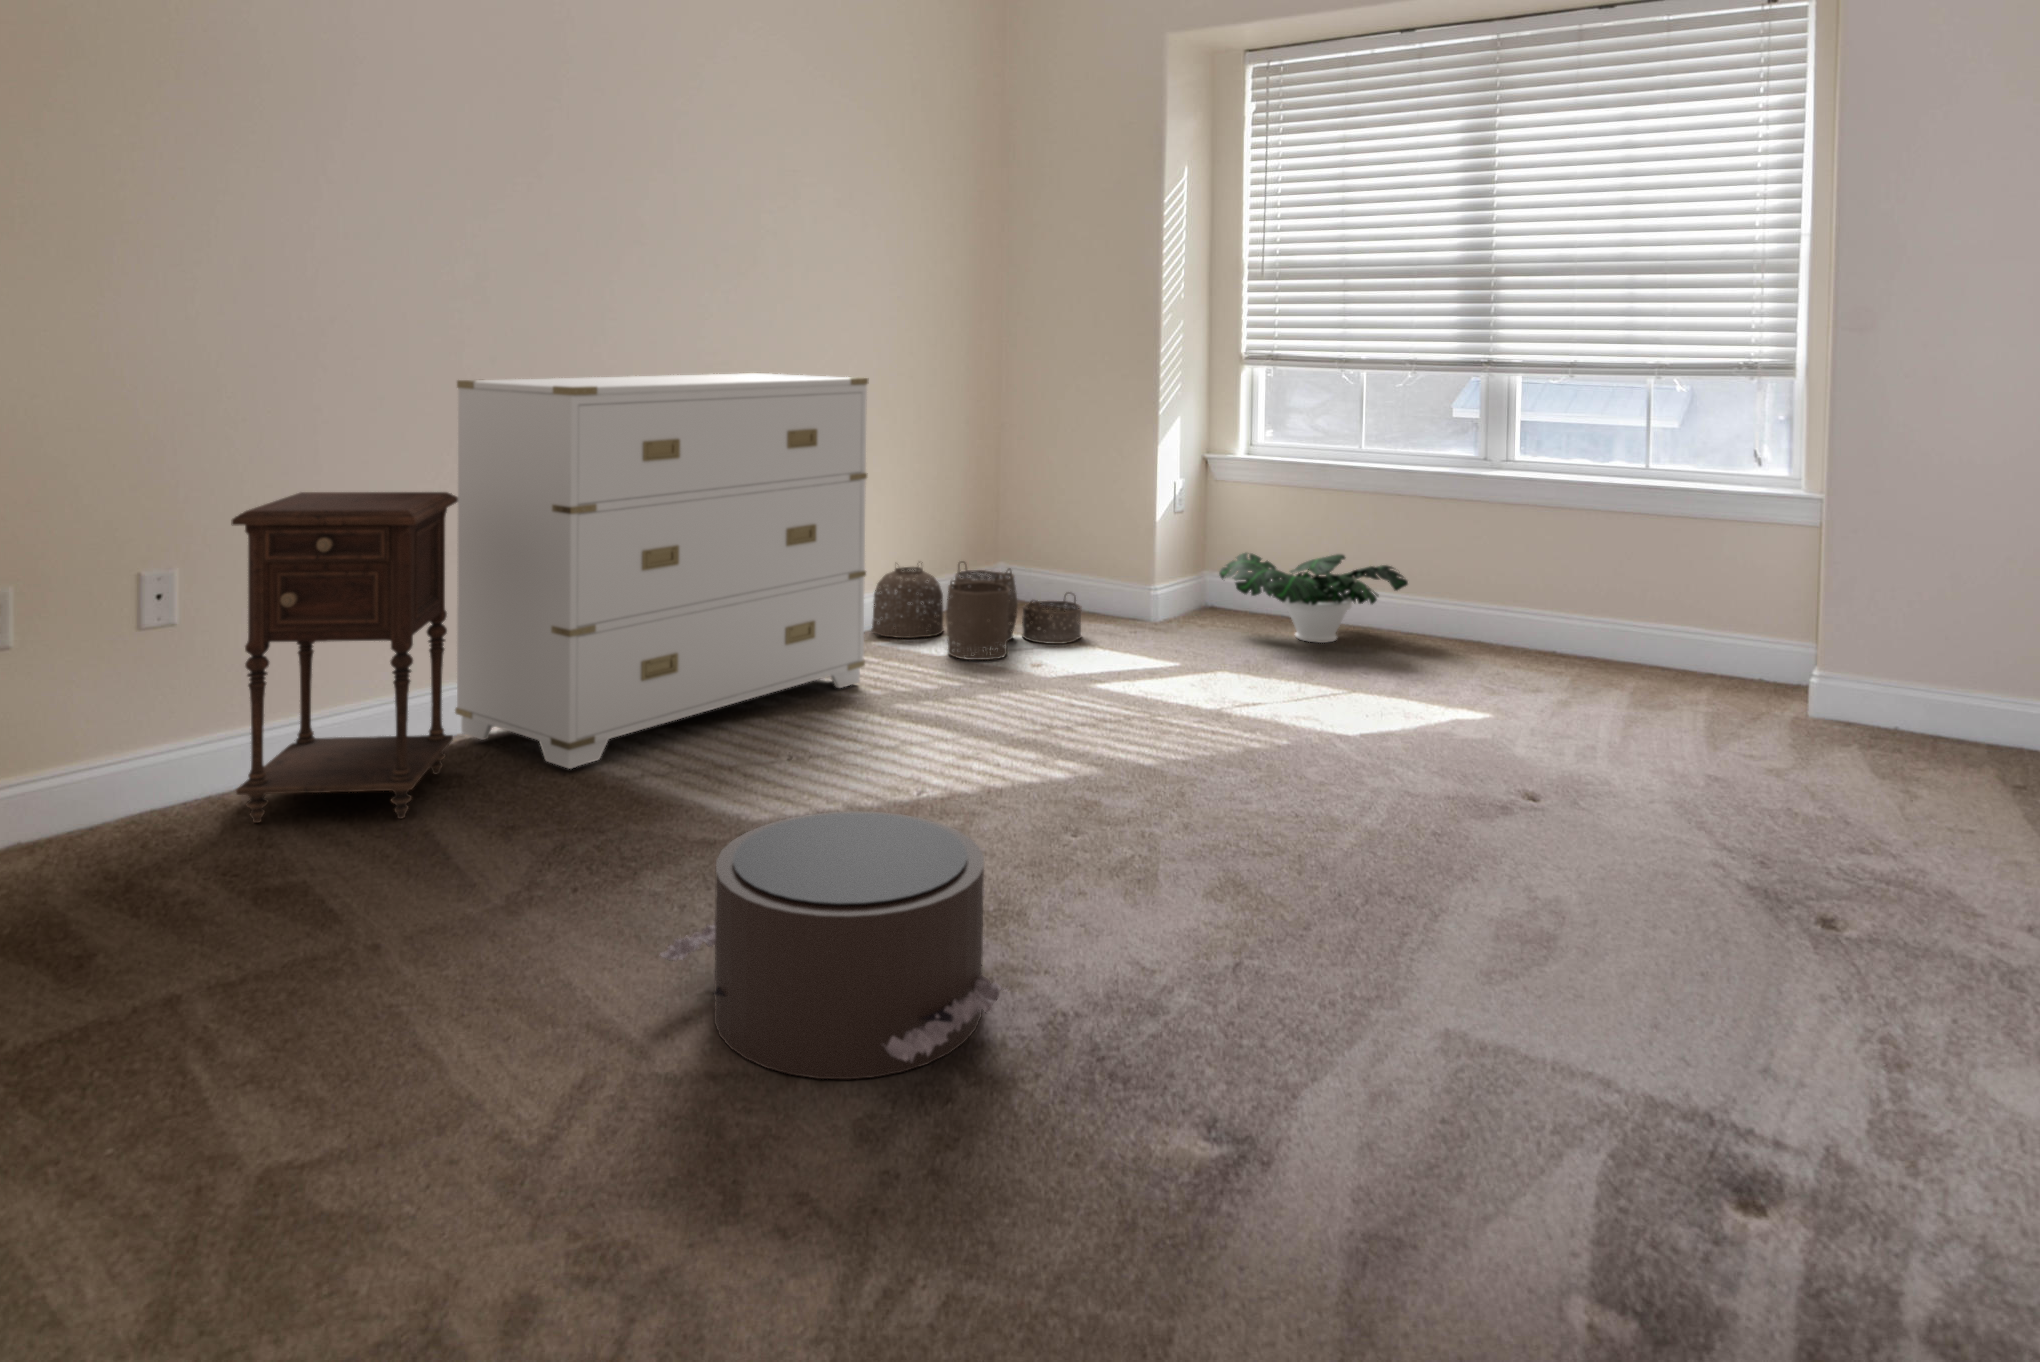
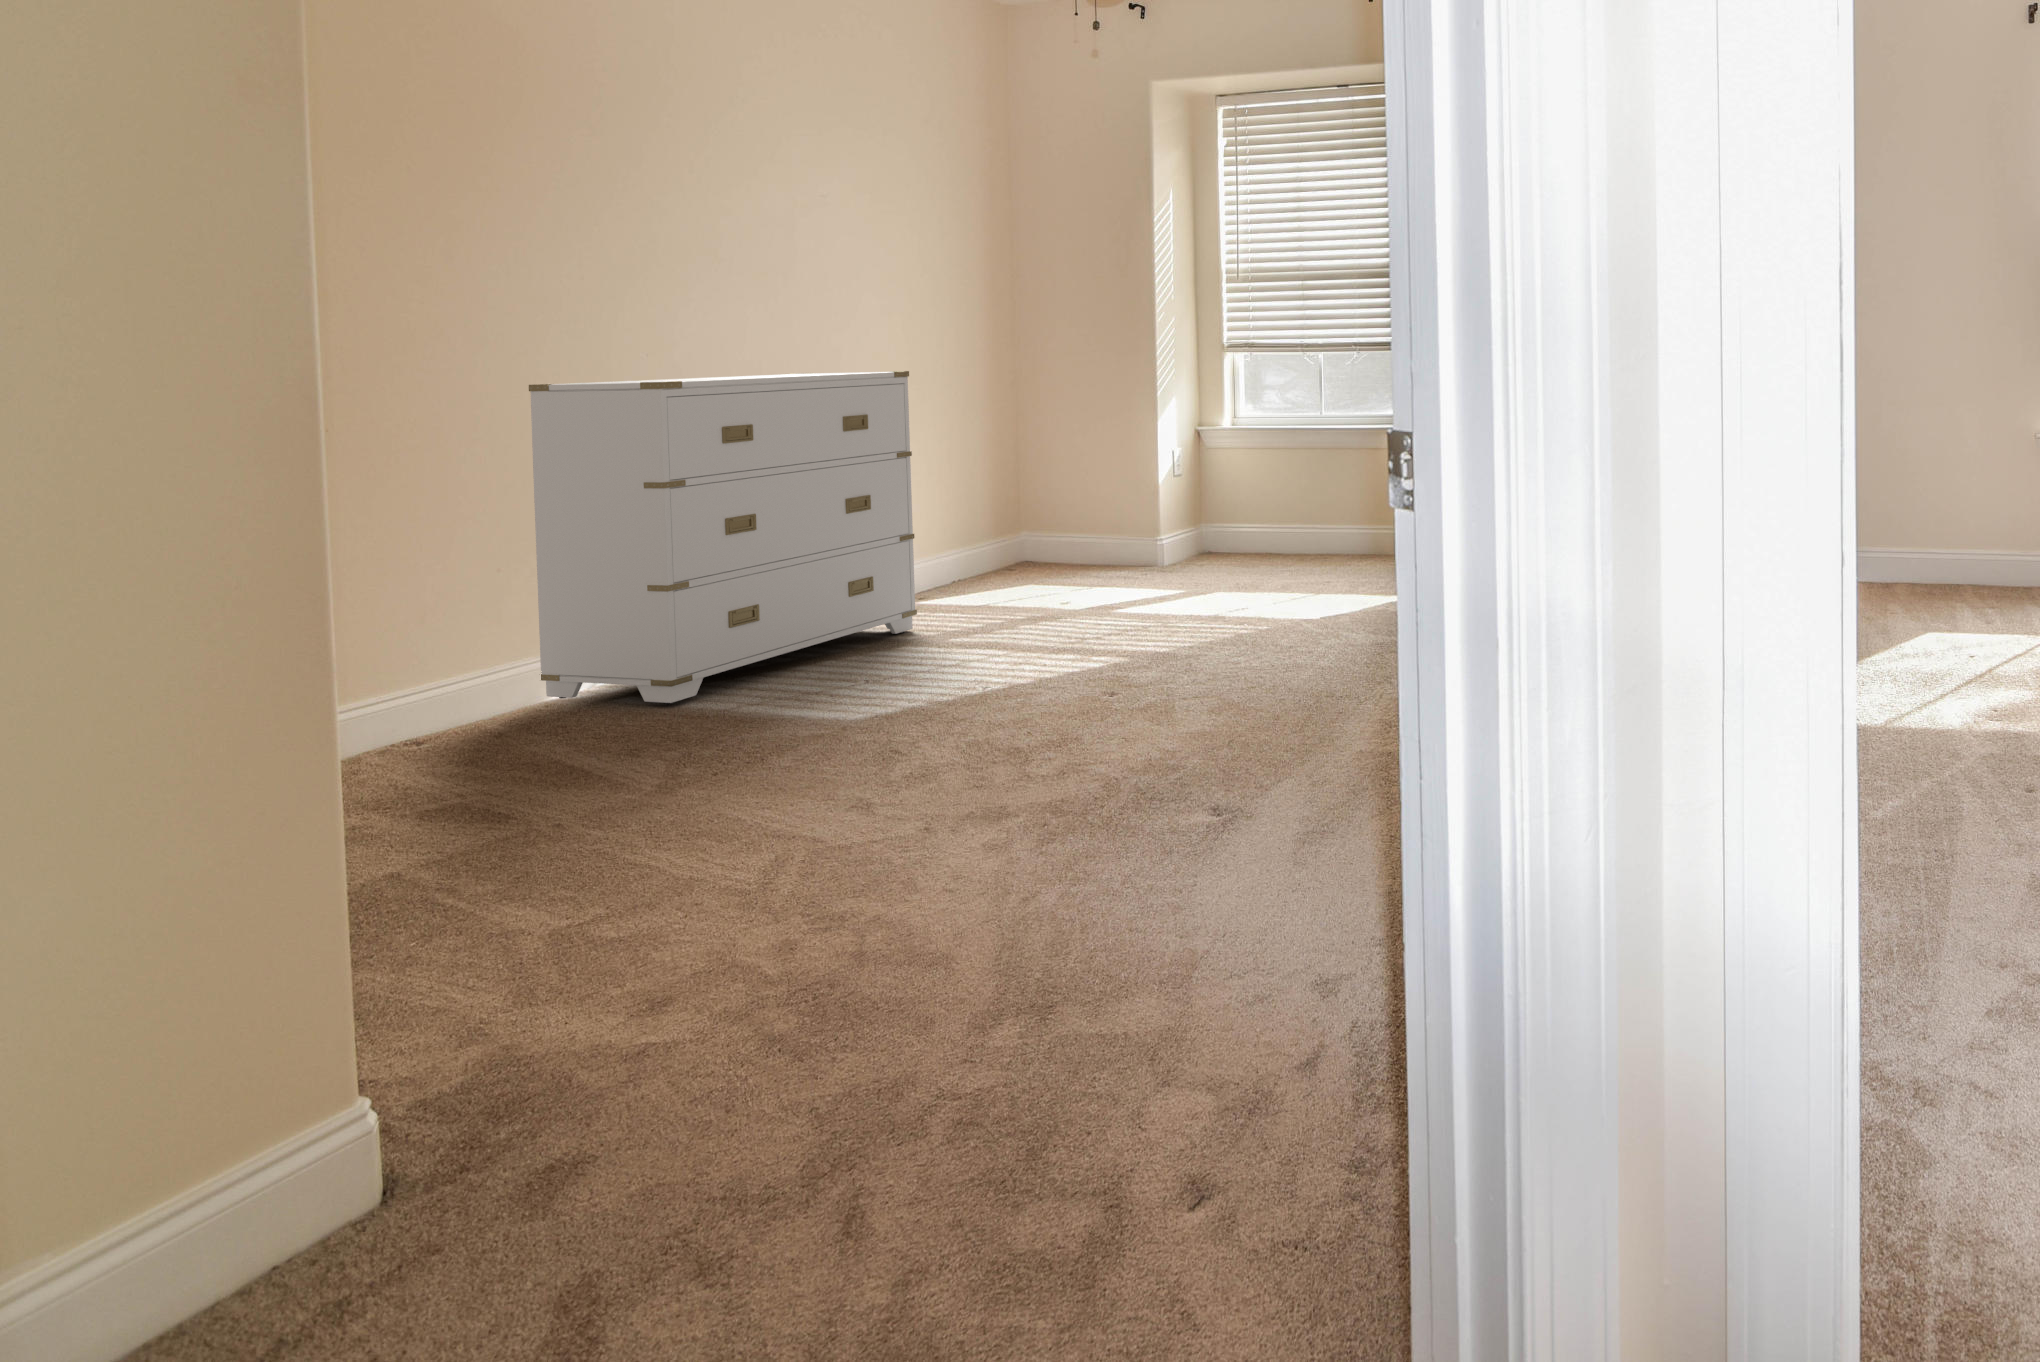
nightstand: present [231,492,458,823] -> none [351,478,553,768]
potted plant: present [1219,553,1408,643] -> none [1214,499,1361,568]
woven basket: present [872,561,1082,660] -> none [910,529,1101,606]
pouf: present [660,811,1009,1079] -> none [821,656,1082,807]

